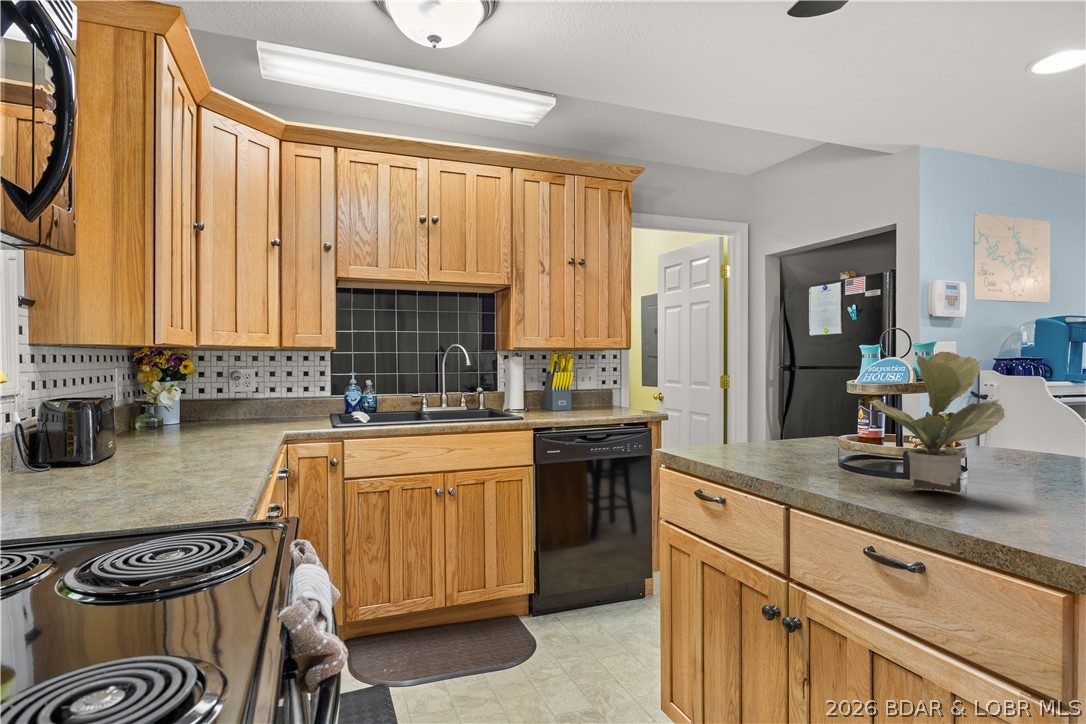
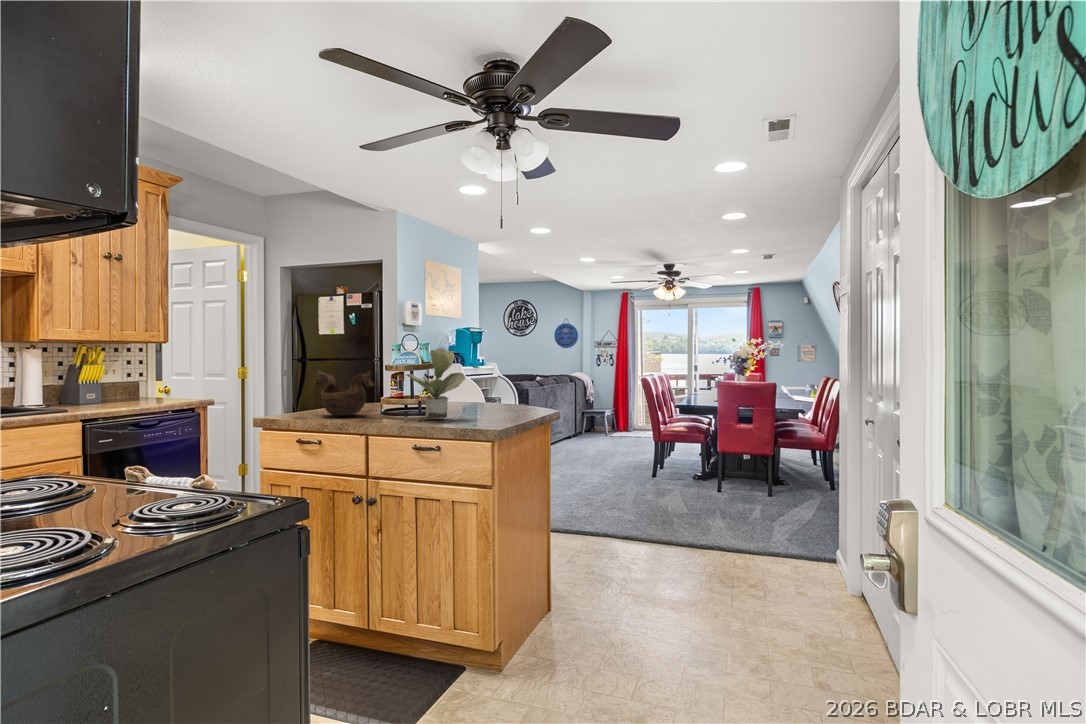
decorative bowl: none [736,386,816,461] -> present [314,370,374,416]

